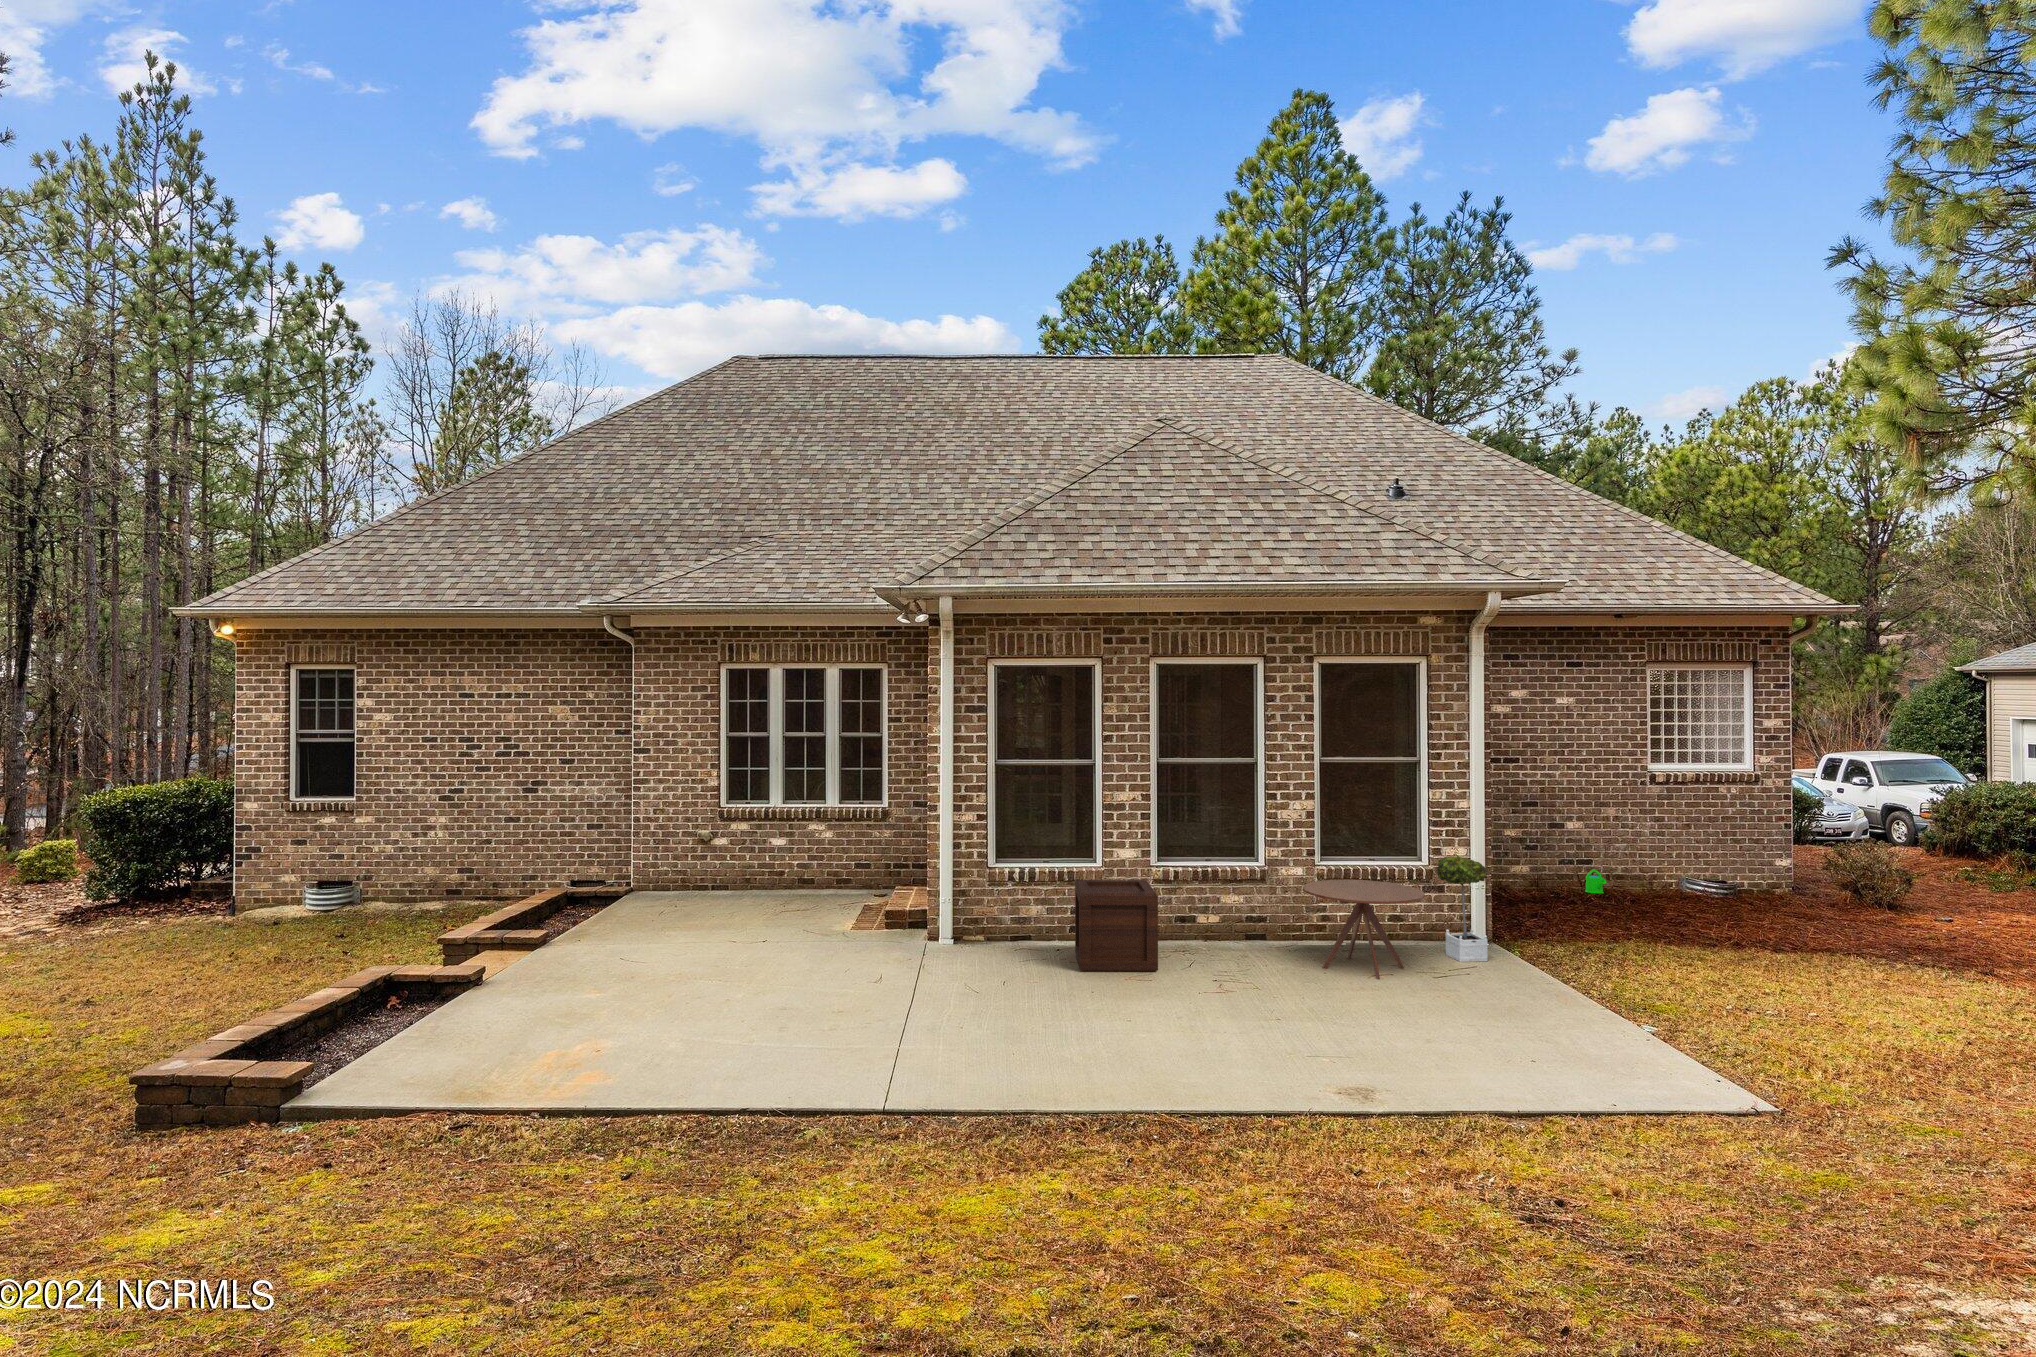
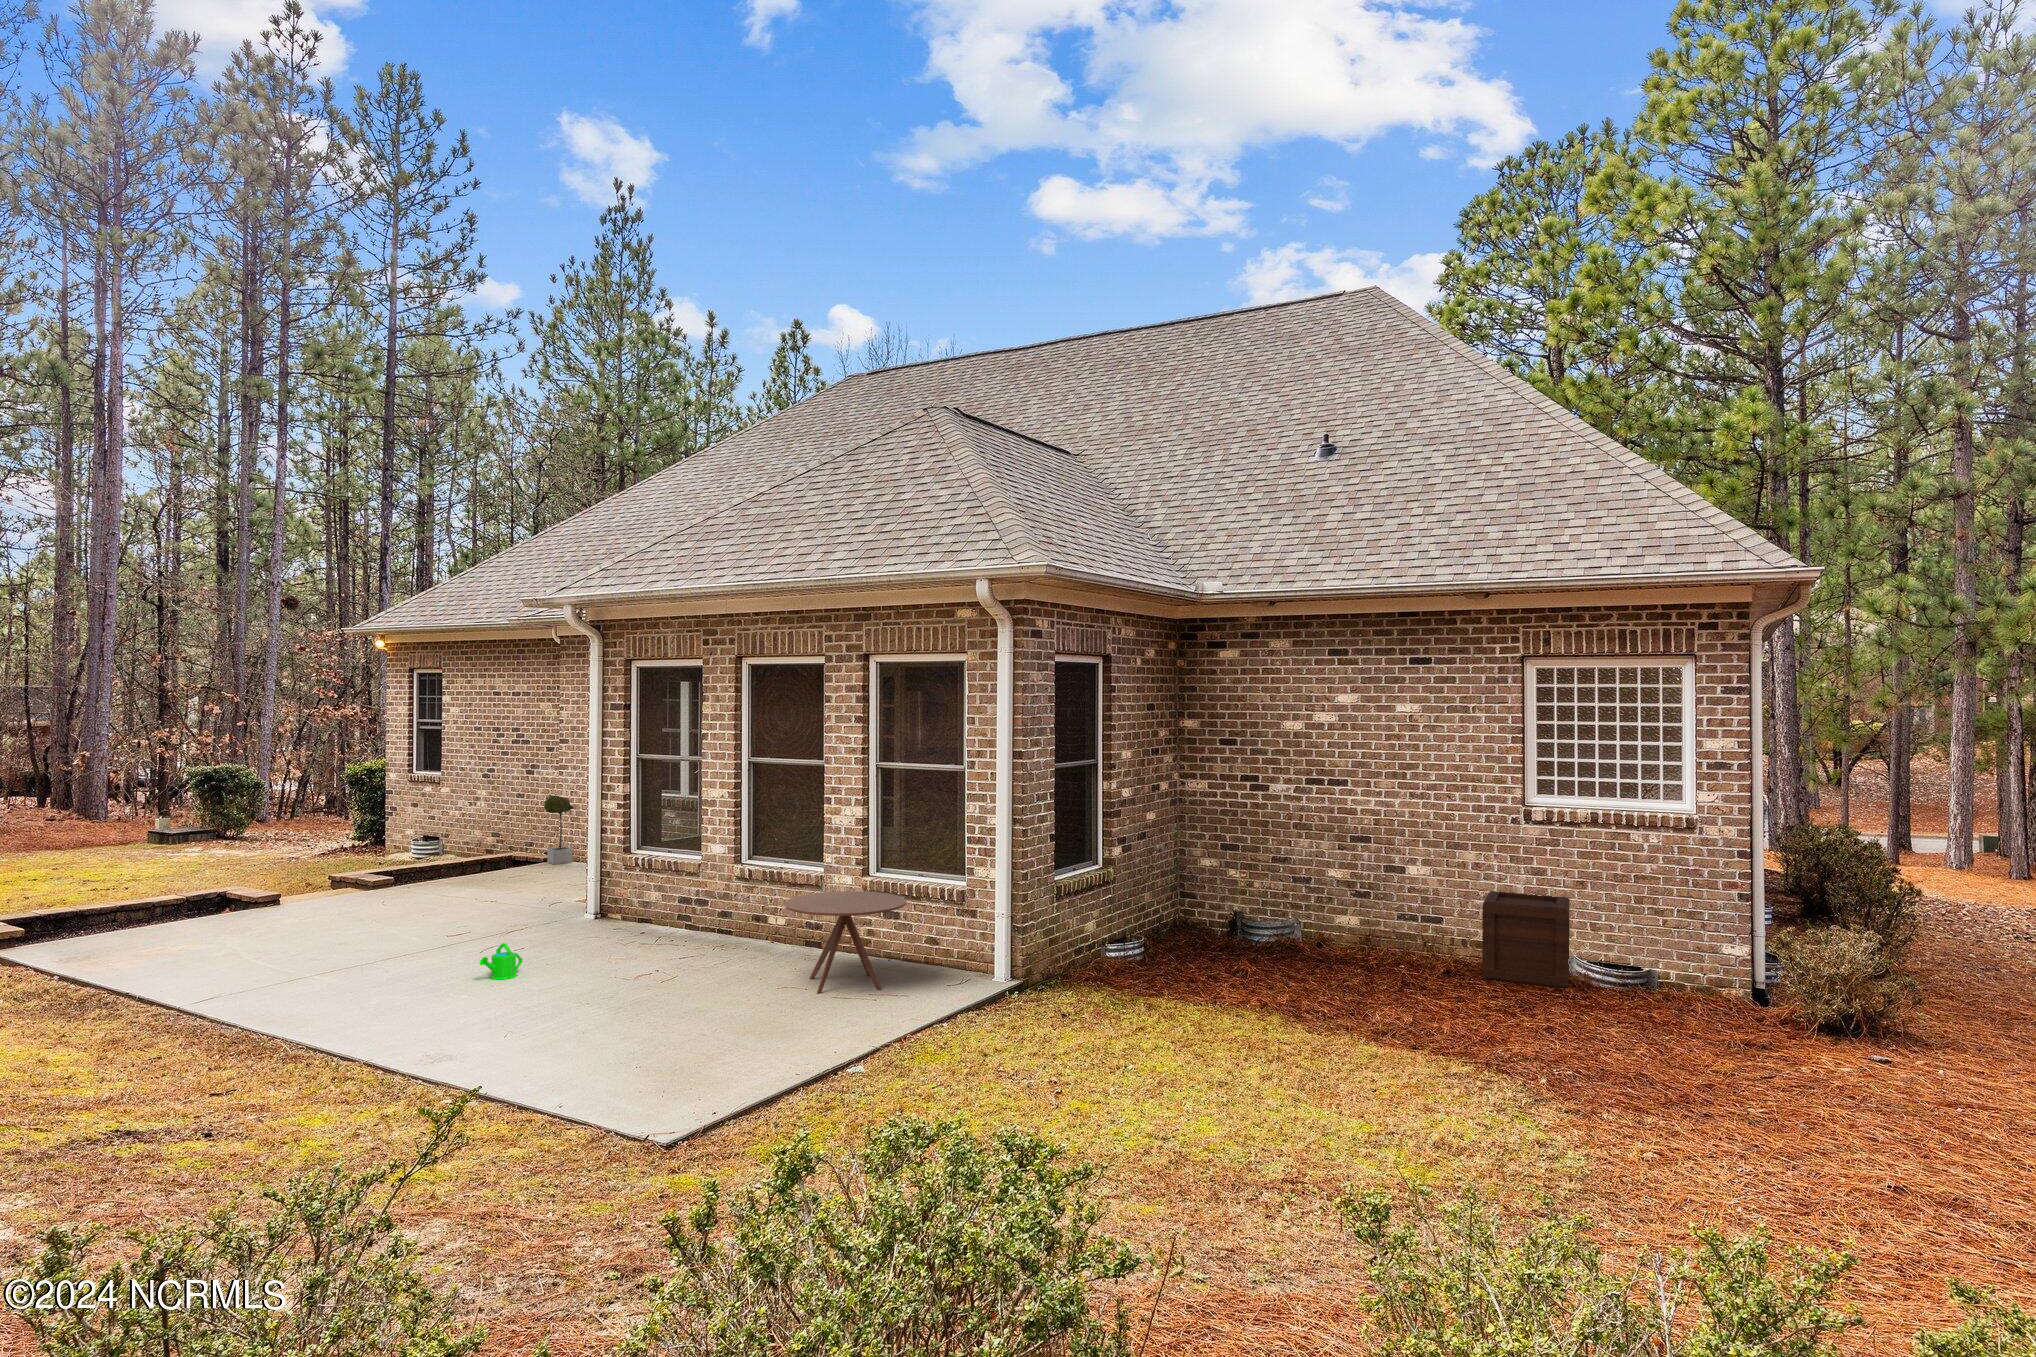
potted tree: present [1437,856,1488,962] -> present [544,795,574,864]
watering can: present [1585,869,1606,894] -> present [479,943,522,979]
wooden crate: present [1075,880,1158,972] -> present [1482,891,1570,988]

